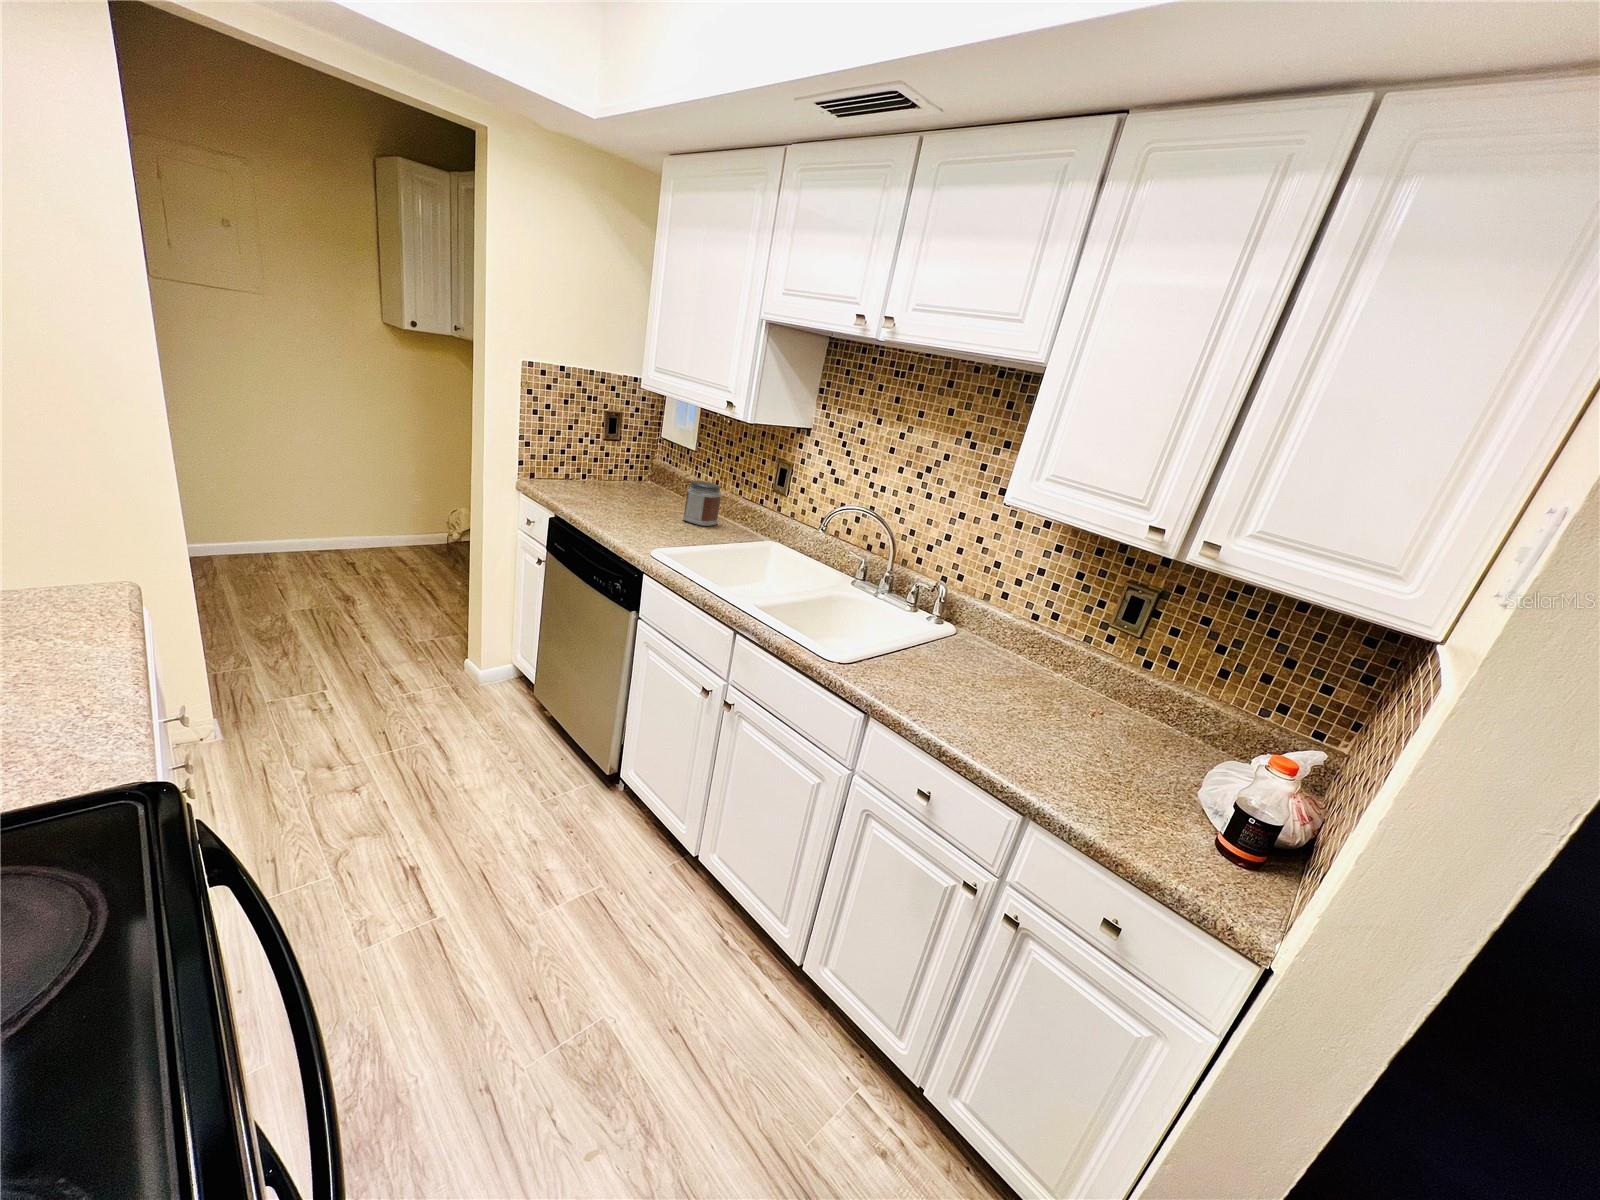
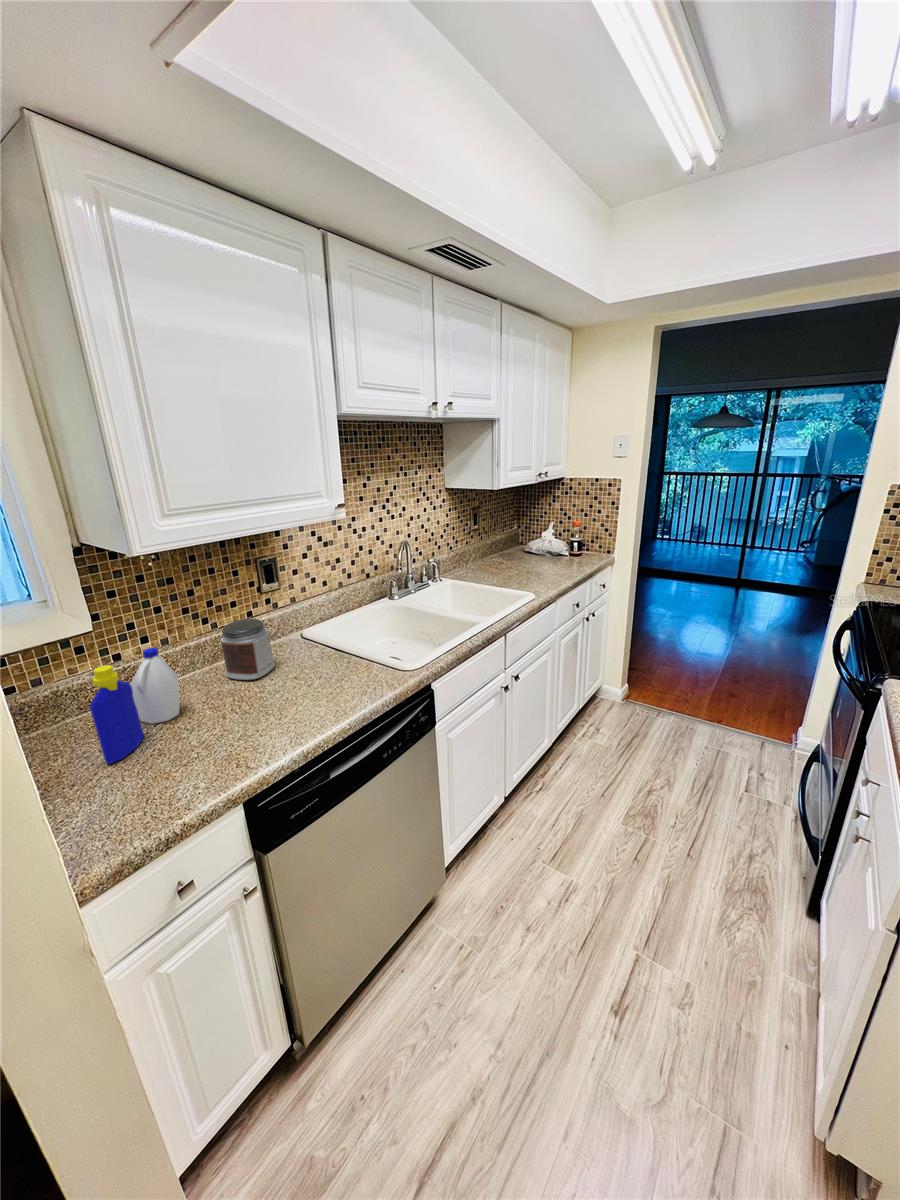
bottle: none [614,448,673,507] -> present [89,648,180,764]

